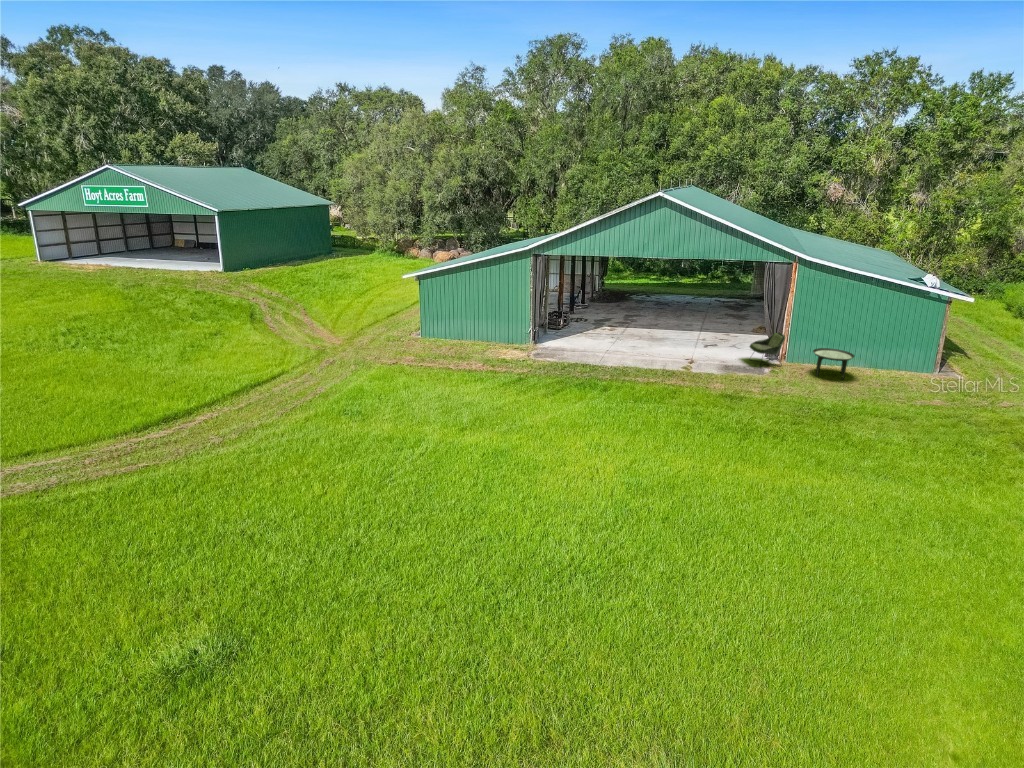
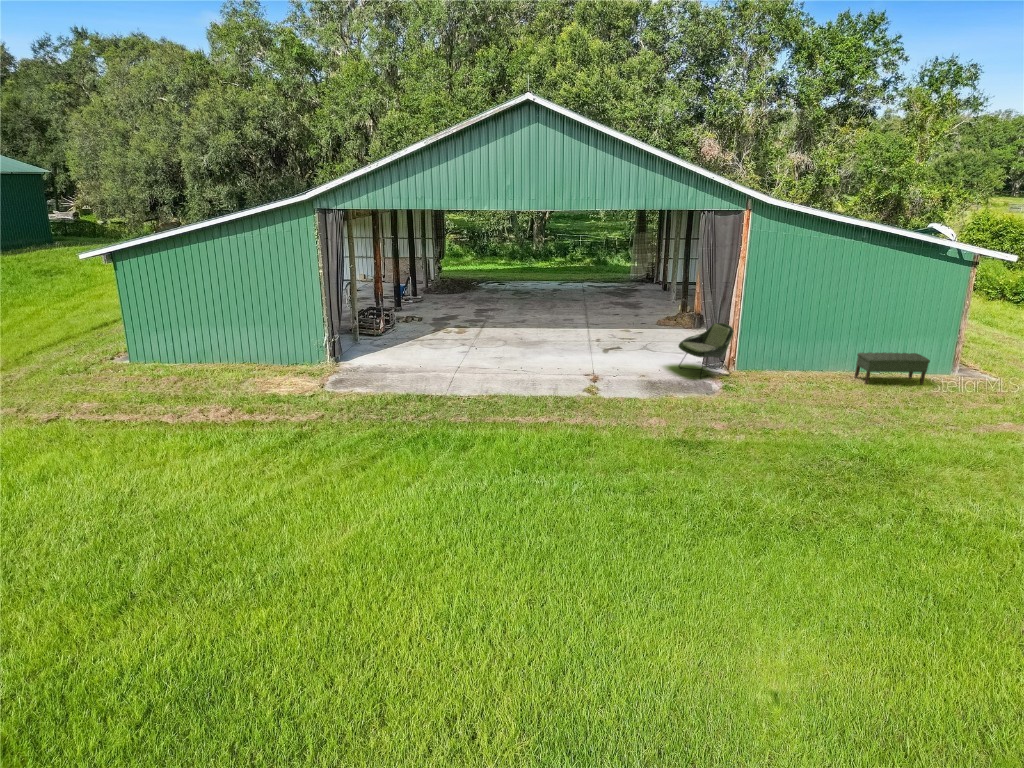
round table: present [813,348,854,380] -> none [778,343,842,391]
bench: none [869,357,920,381] -> present [855,352,930,385]

